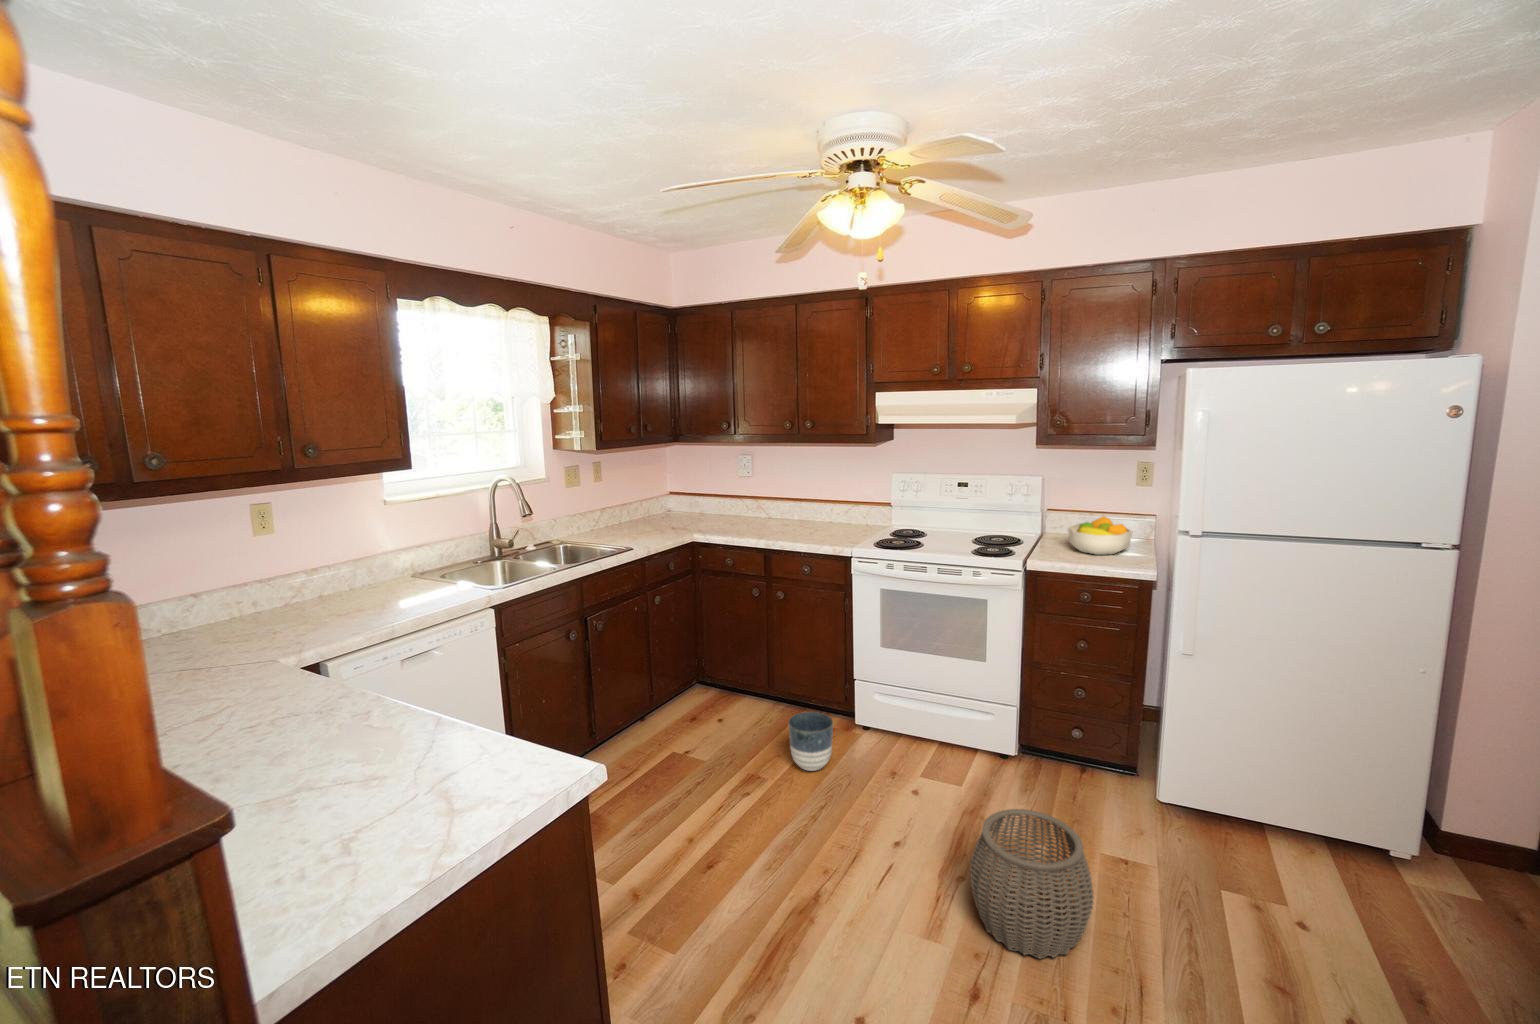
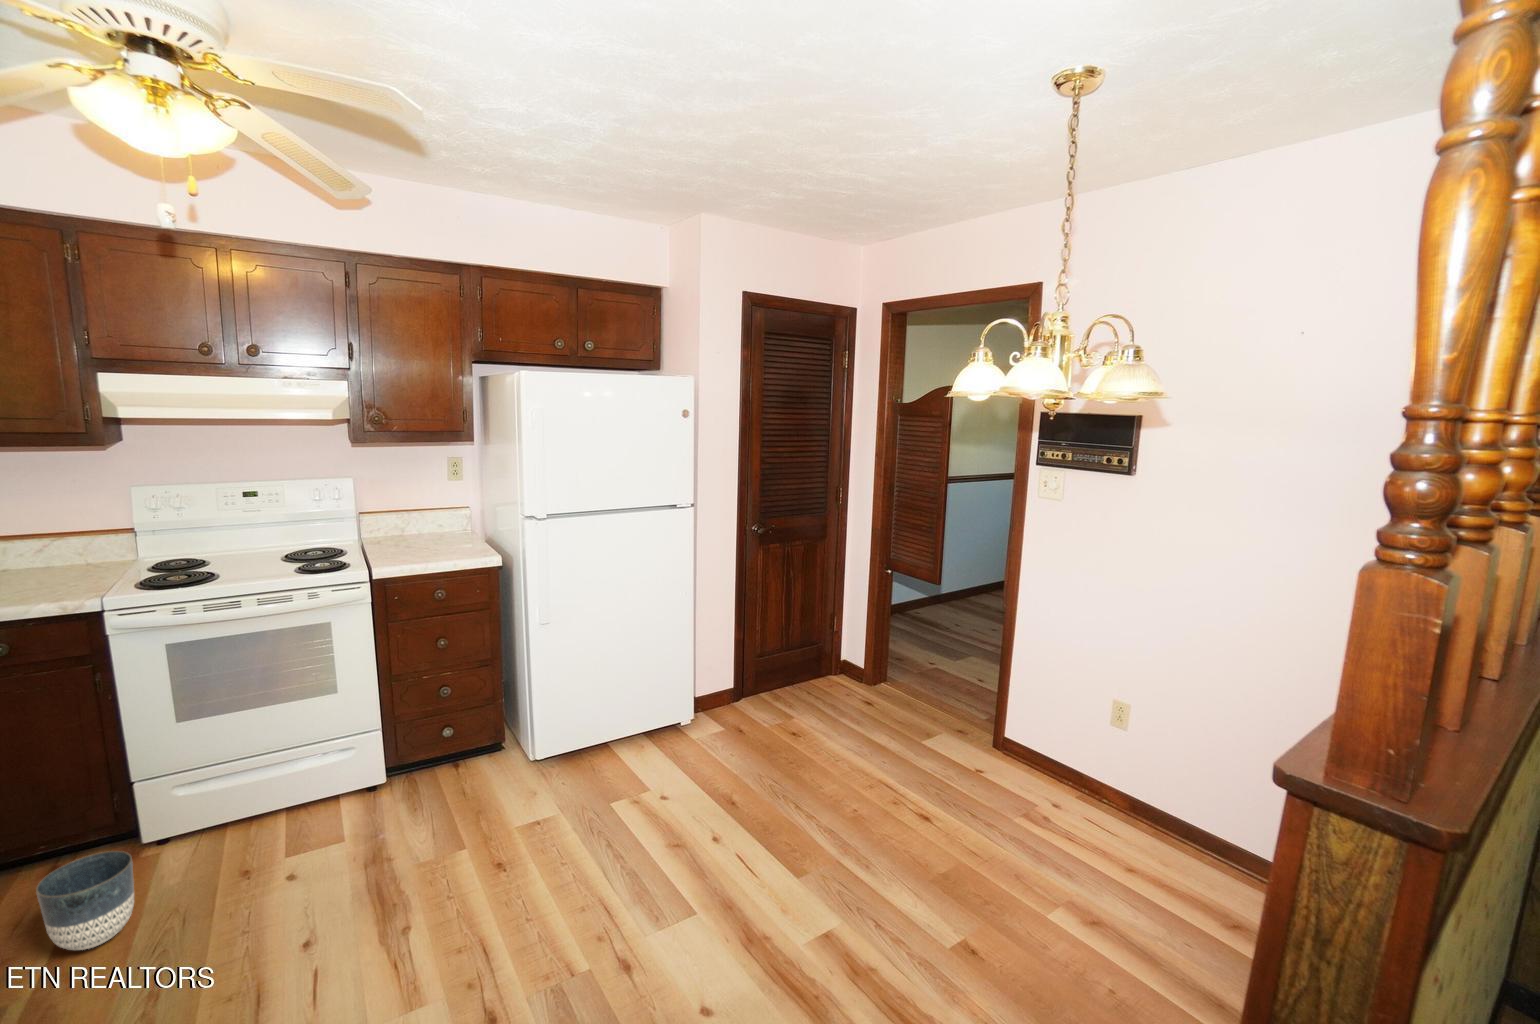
fruit bowl: present [1068,516,1132,555] -> none [402,510,467,549]
woven basket: present [970,809,1094,958] -> none [424,807,552,958]

